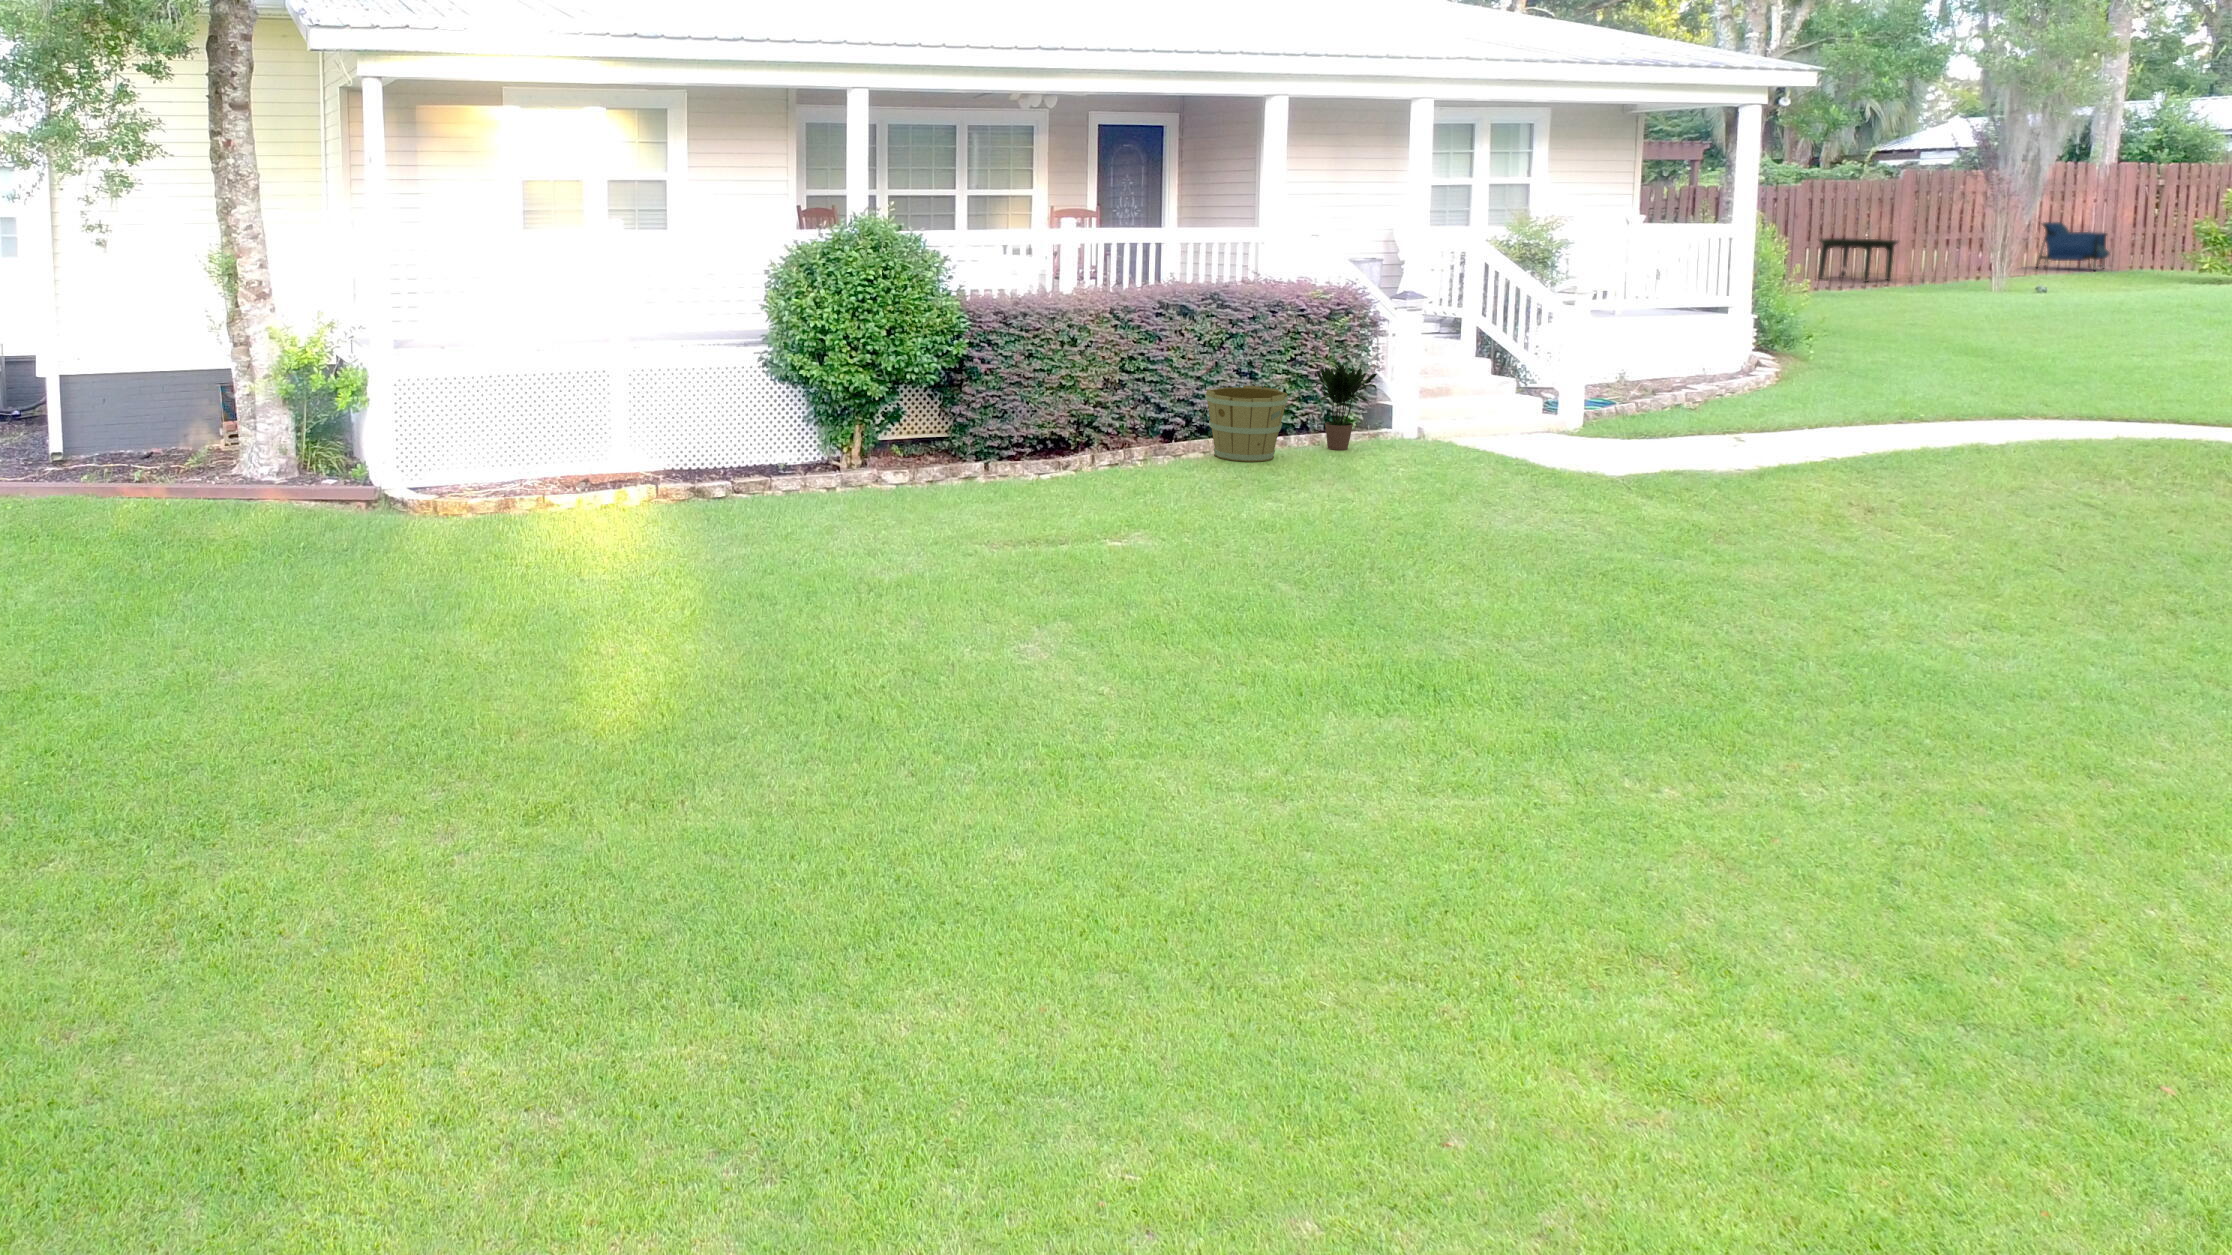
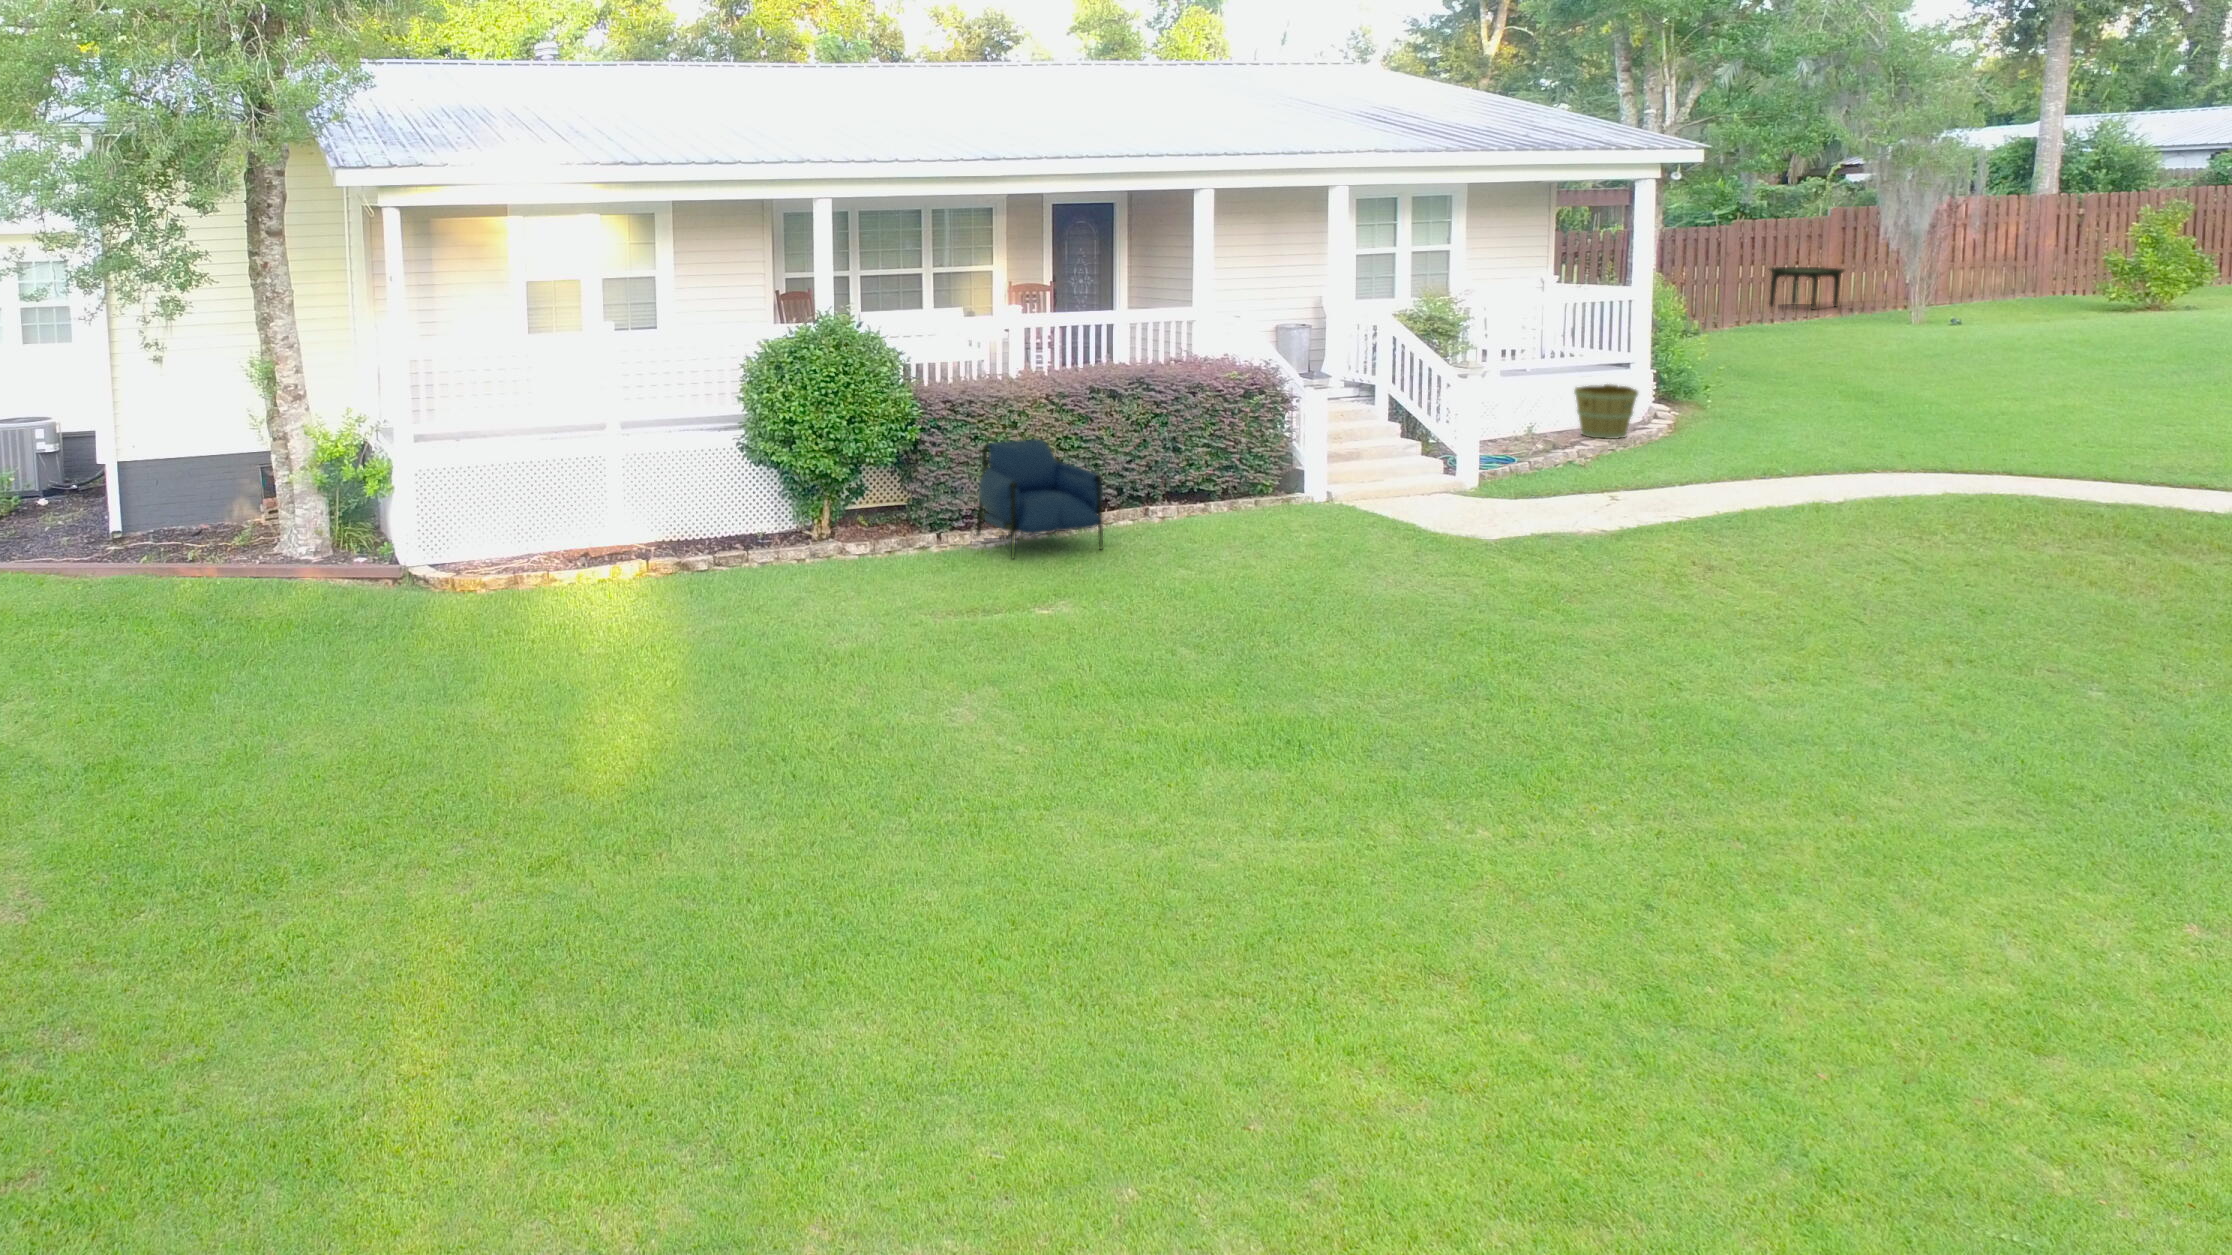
armchair: present [2037,222,2109,269] -> present [977,439,1103,558]
potted plant: present [1315,364,1377,450] -> none [1231,436,1290,516]
wooden bucket: present [1205,385,1289,462] -> present [1574,384,1638,439]

